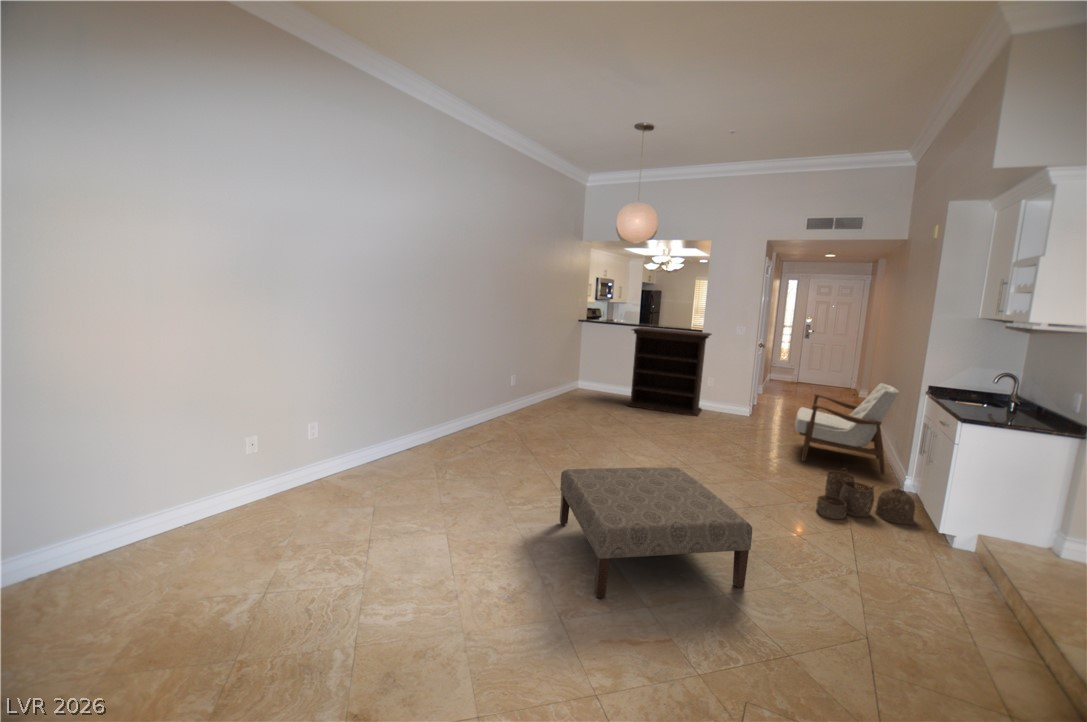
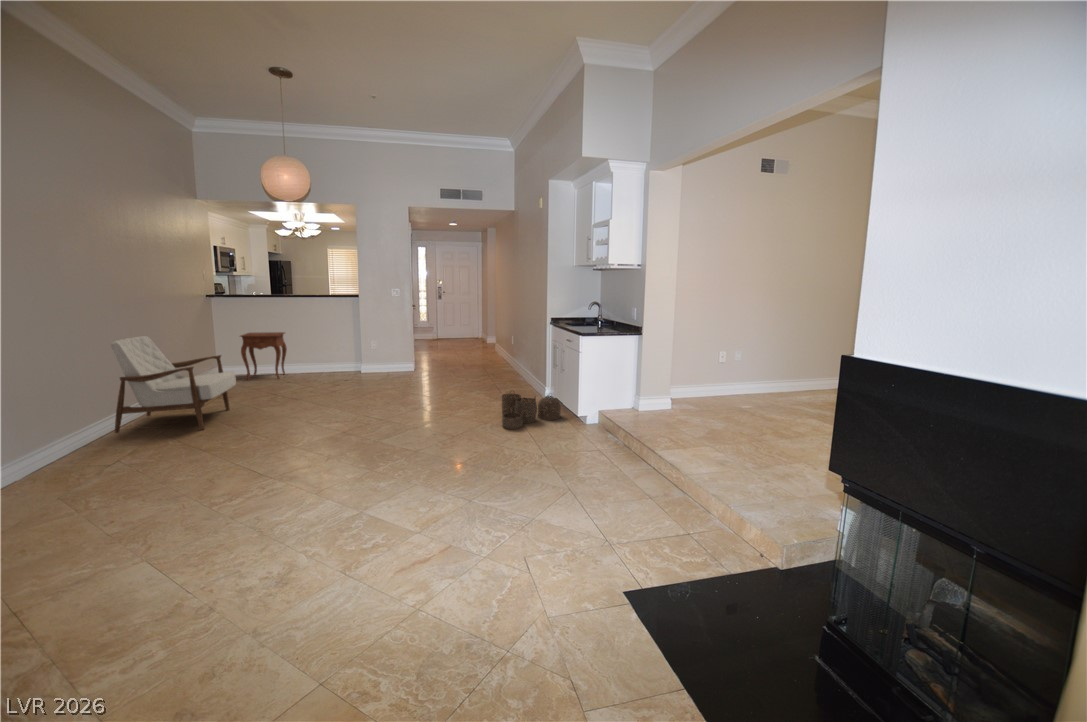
bookshelf: present [627,327,711,416] -> none [282,297,371,384]
side table: none [596,355,634,399] -> present [241,332,287,380]
armchair: present [795,383,899,475] -> present [111,336,236,433]
ottoman: present [560,467,752,598] -> none [281,417,488,554]

